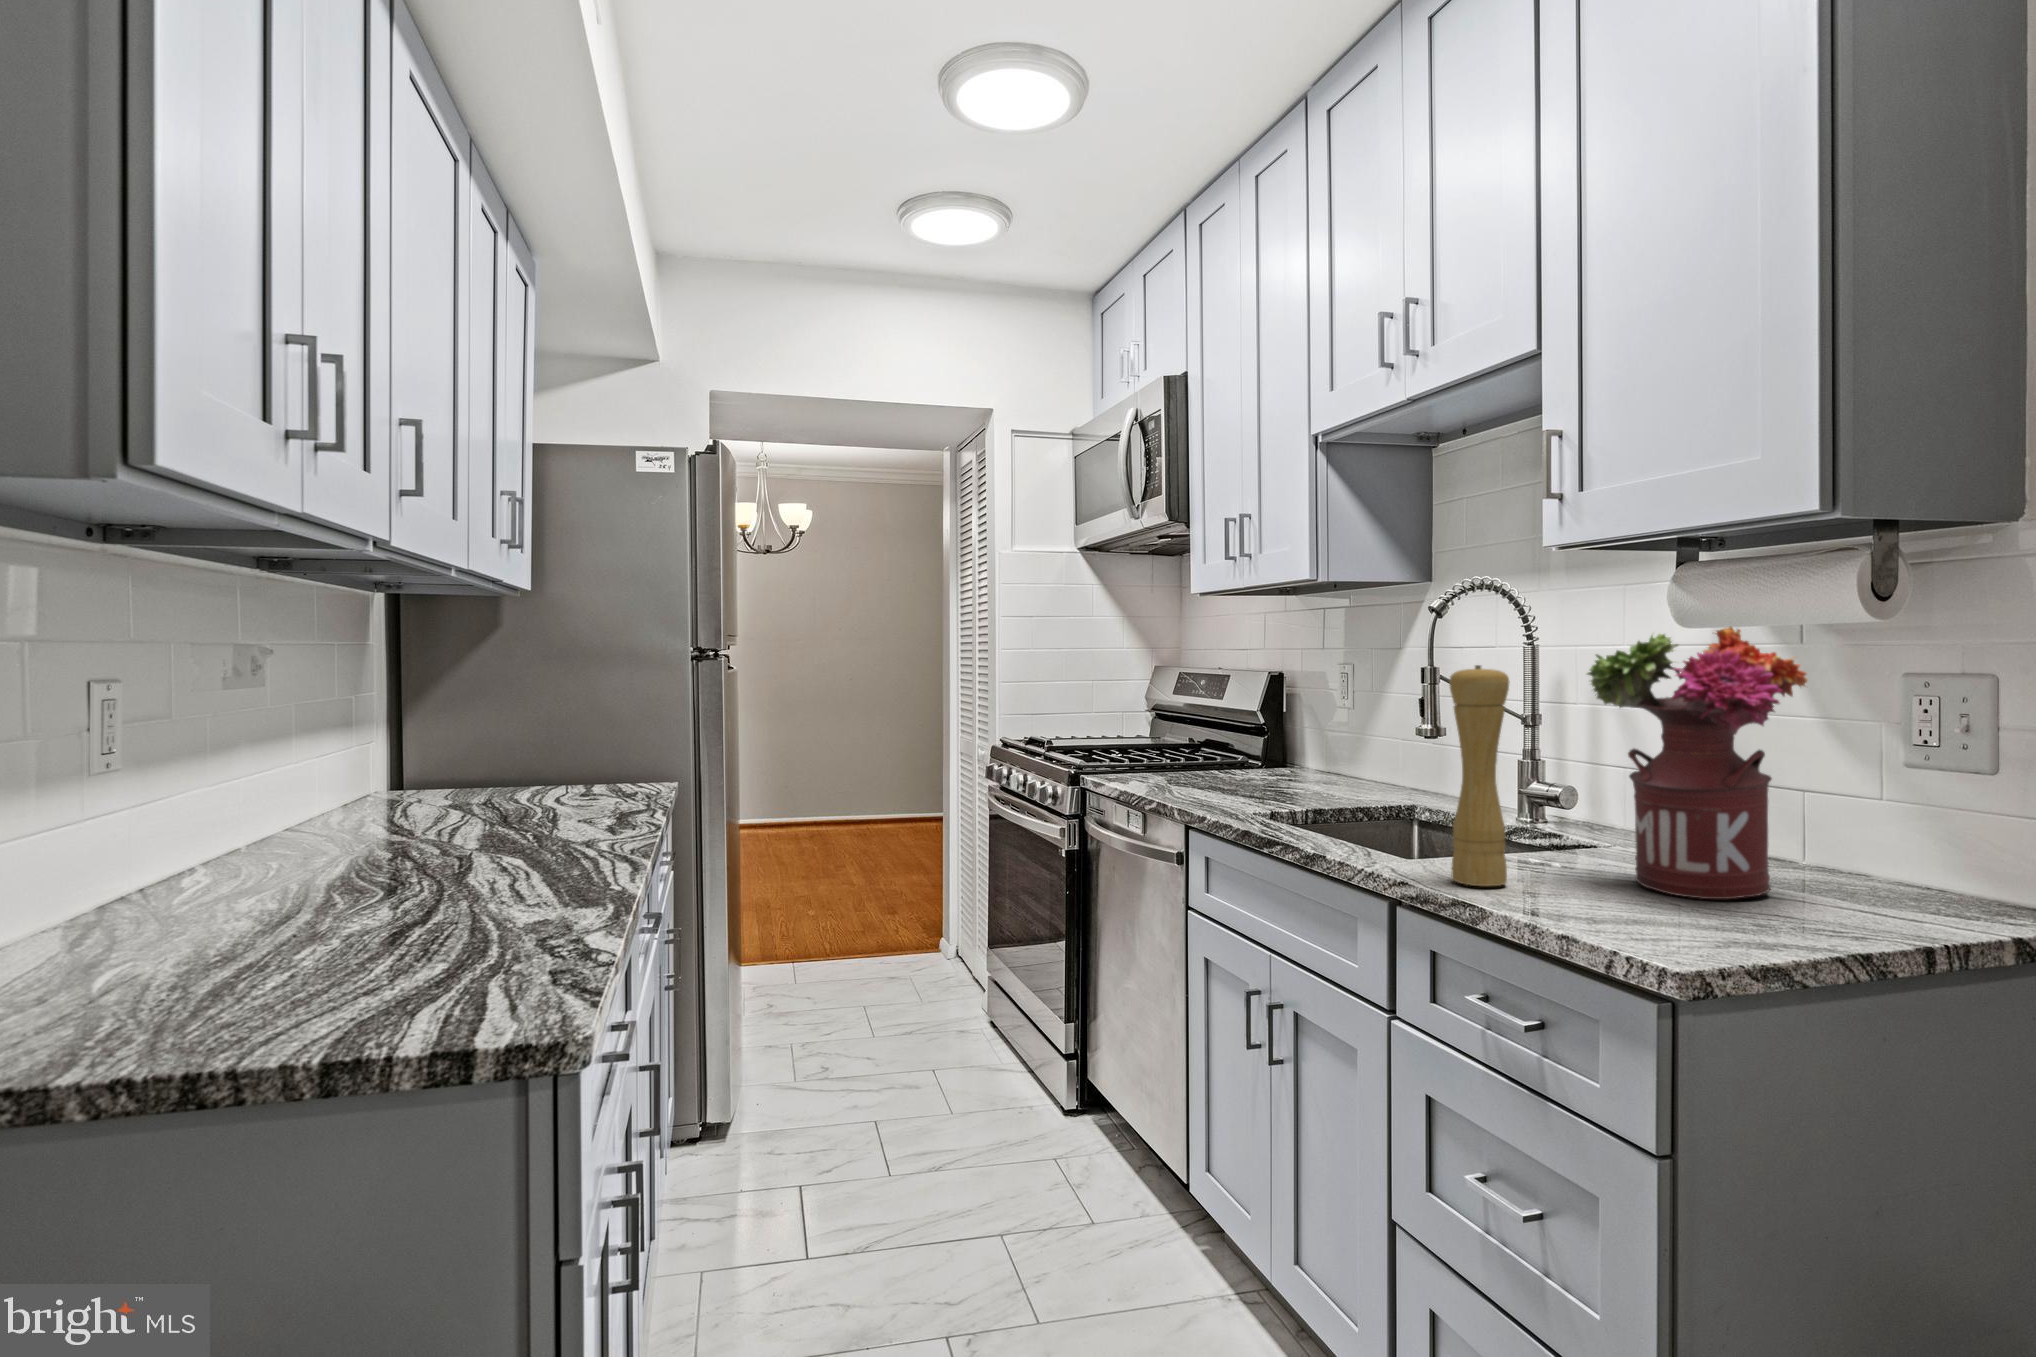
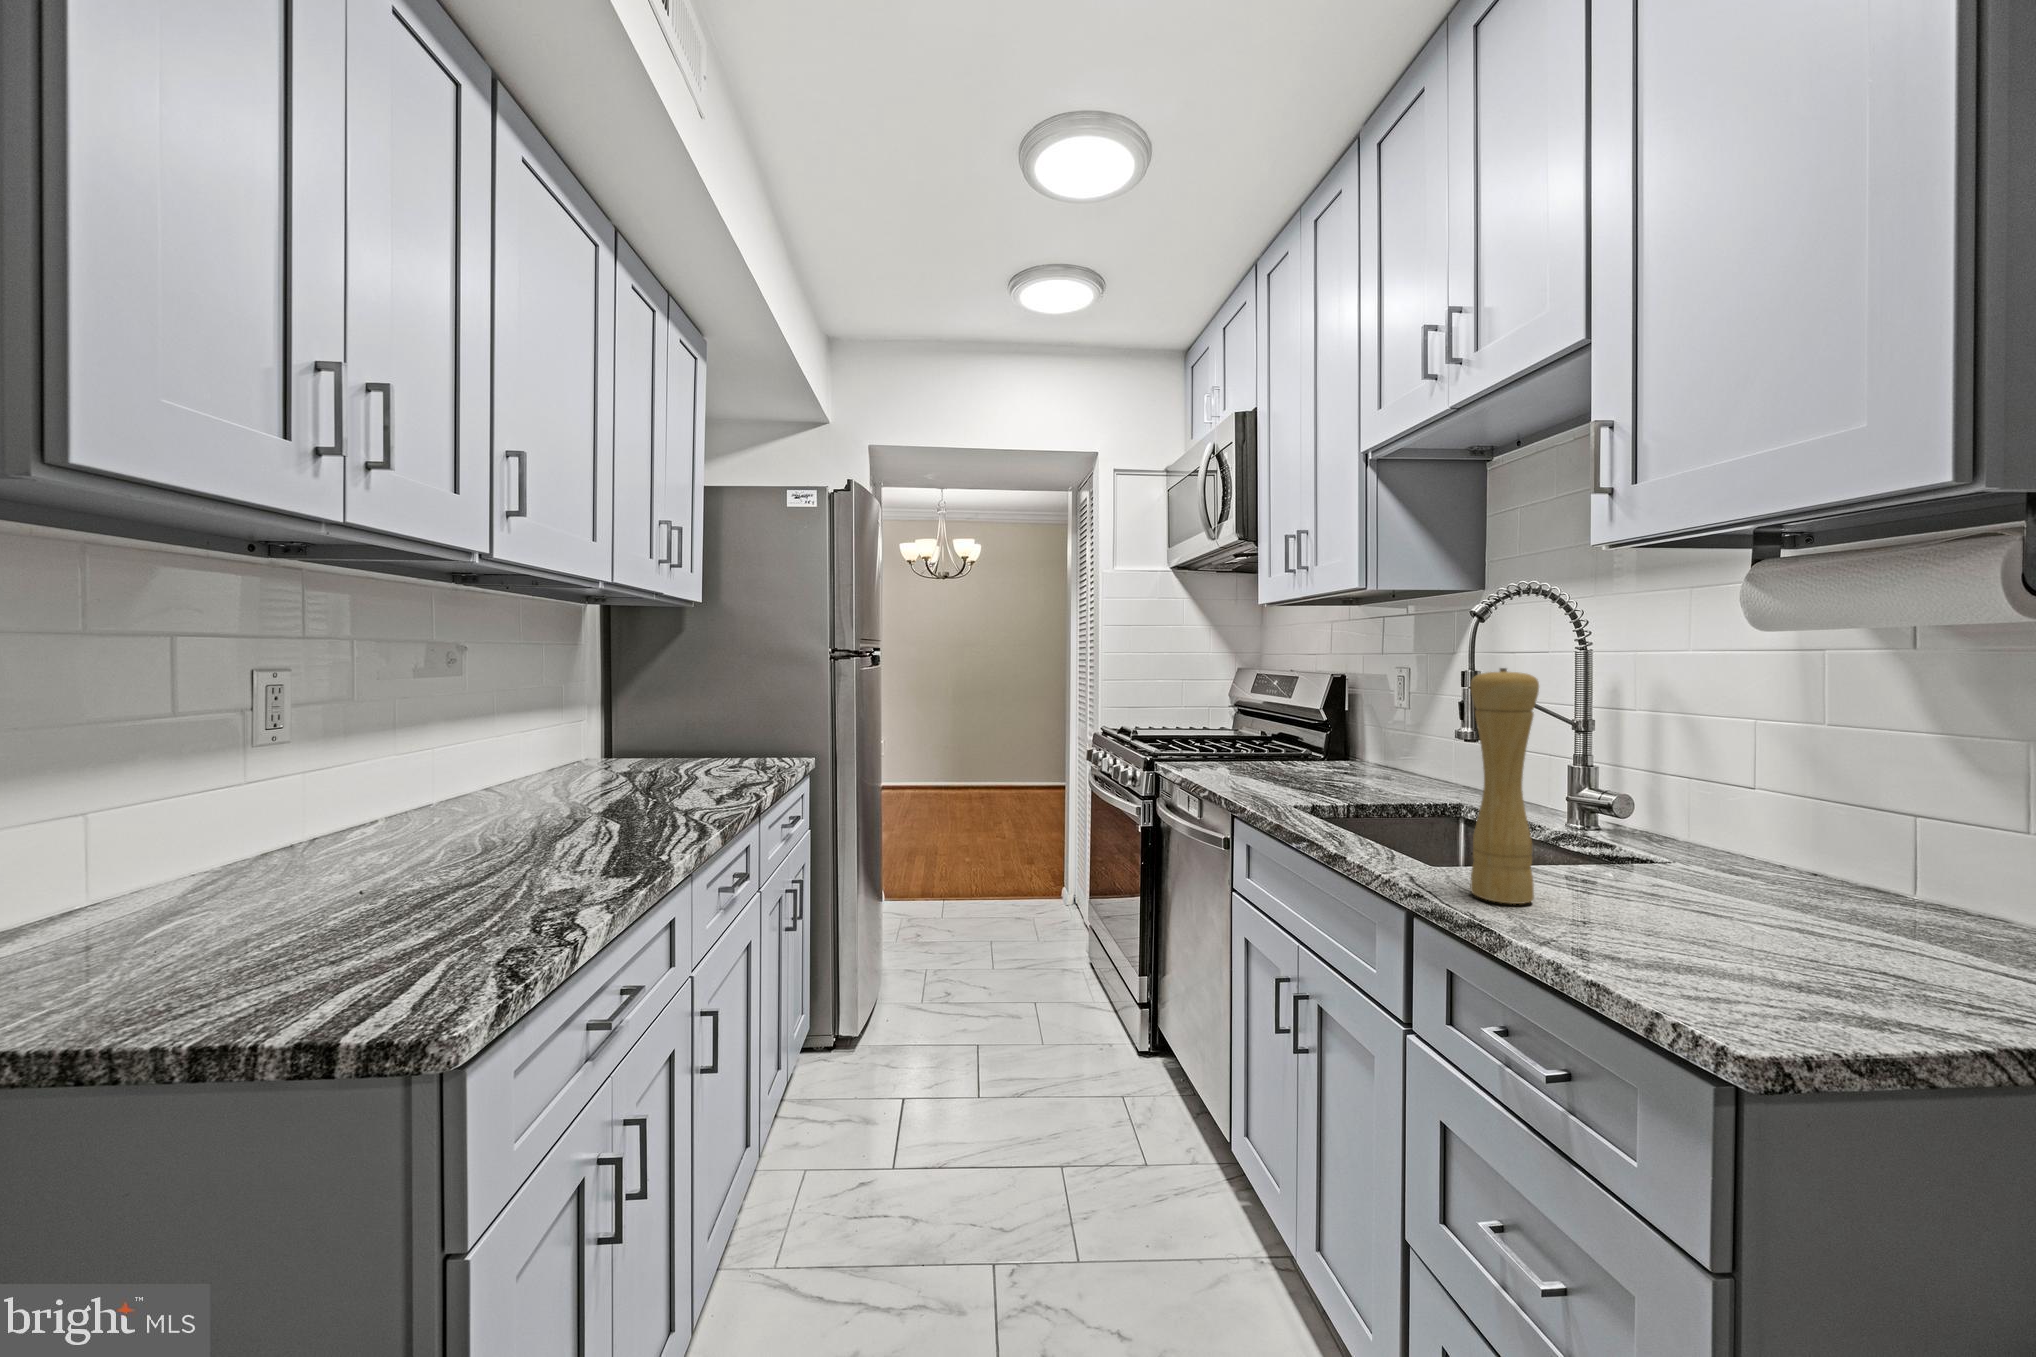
flower arrangement: present [1587,627,1807,899] -> none [1632,626,1931,943]

